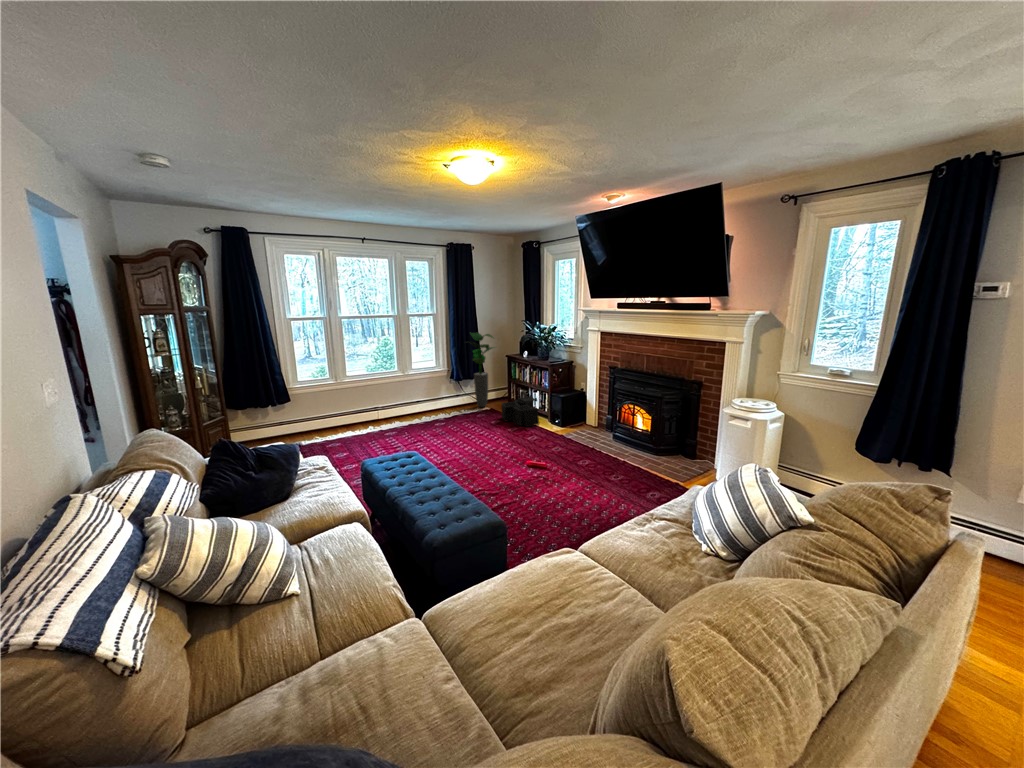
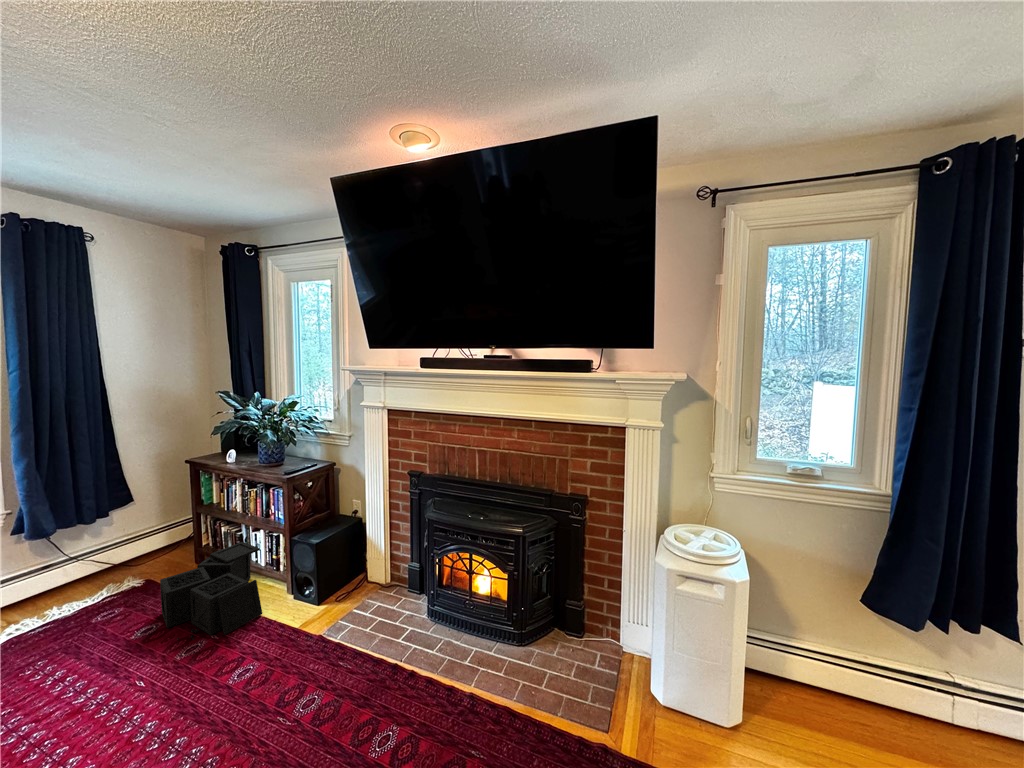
potted plant: present [469,333,494,407] -> none [47,416,156,586]

